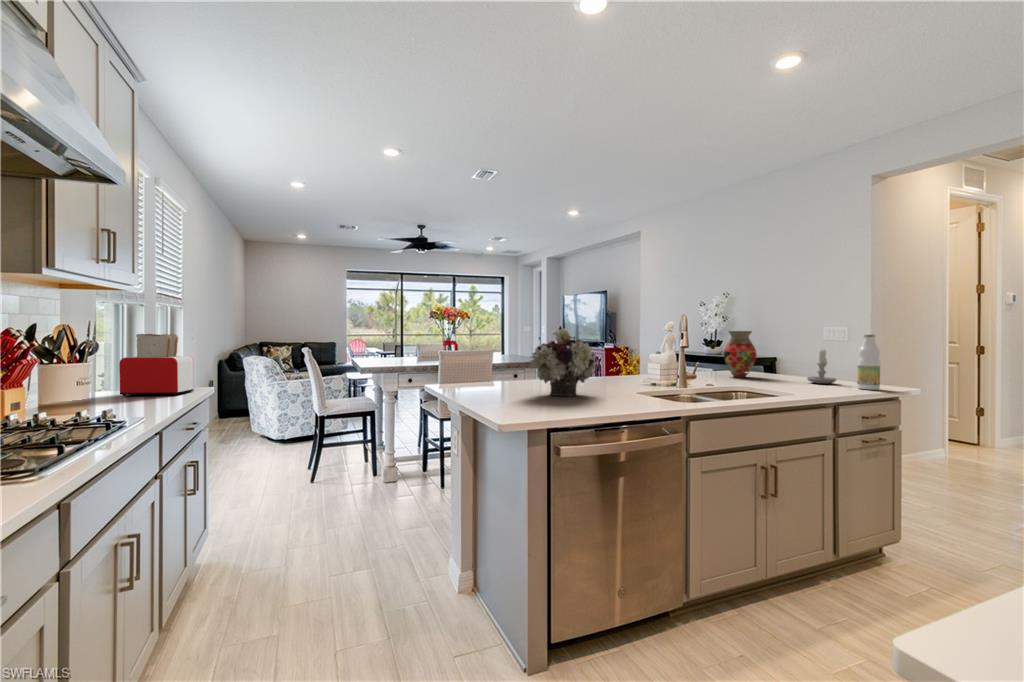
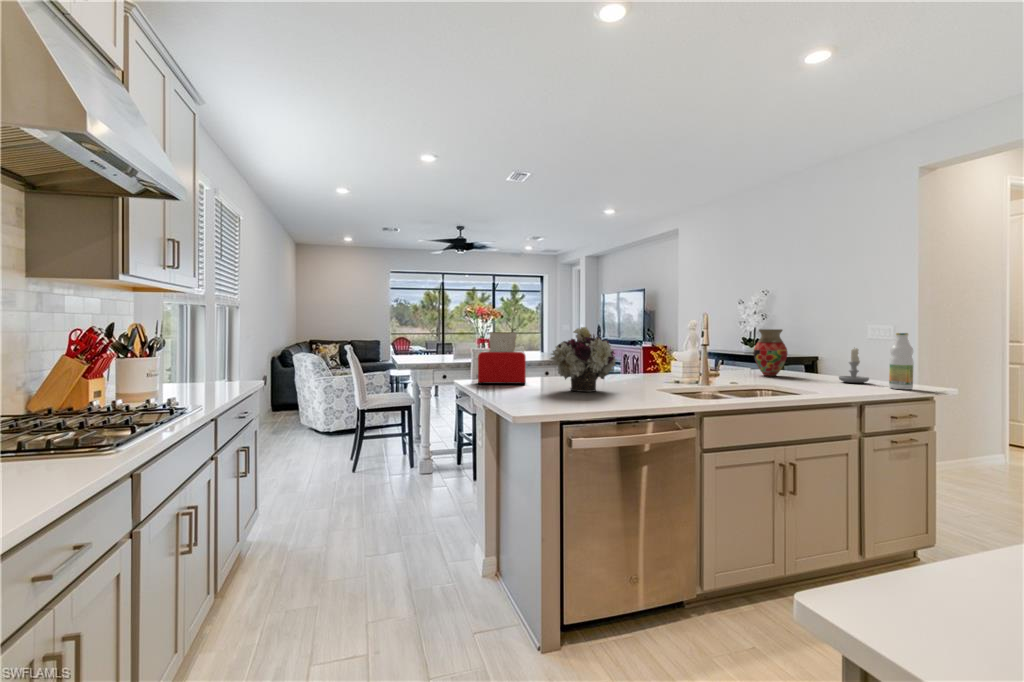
toaster: present [119,334,194,396] -> present [476,332,526,385]

